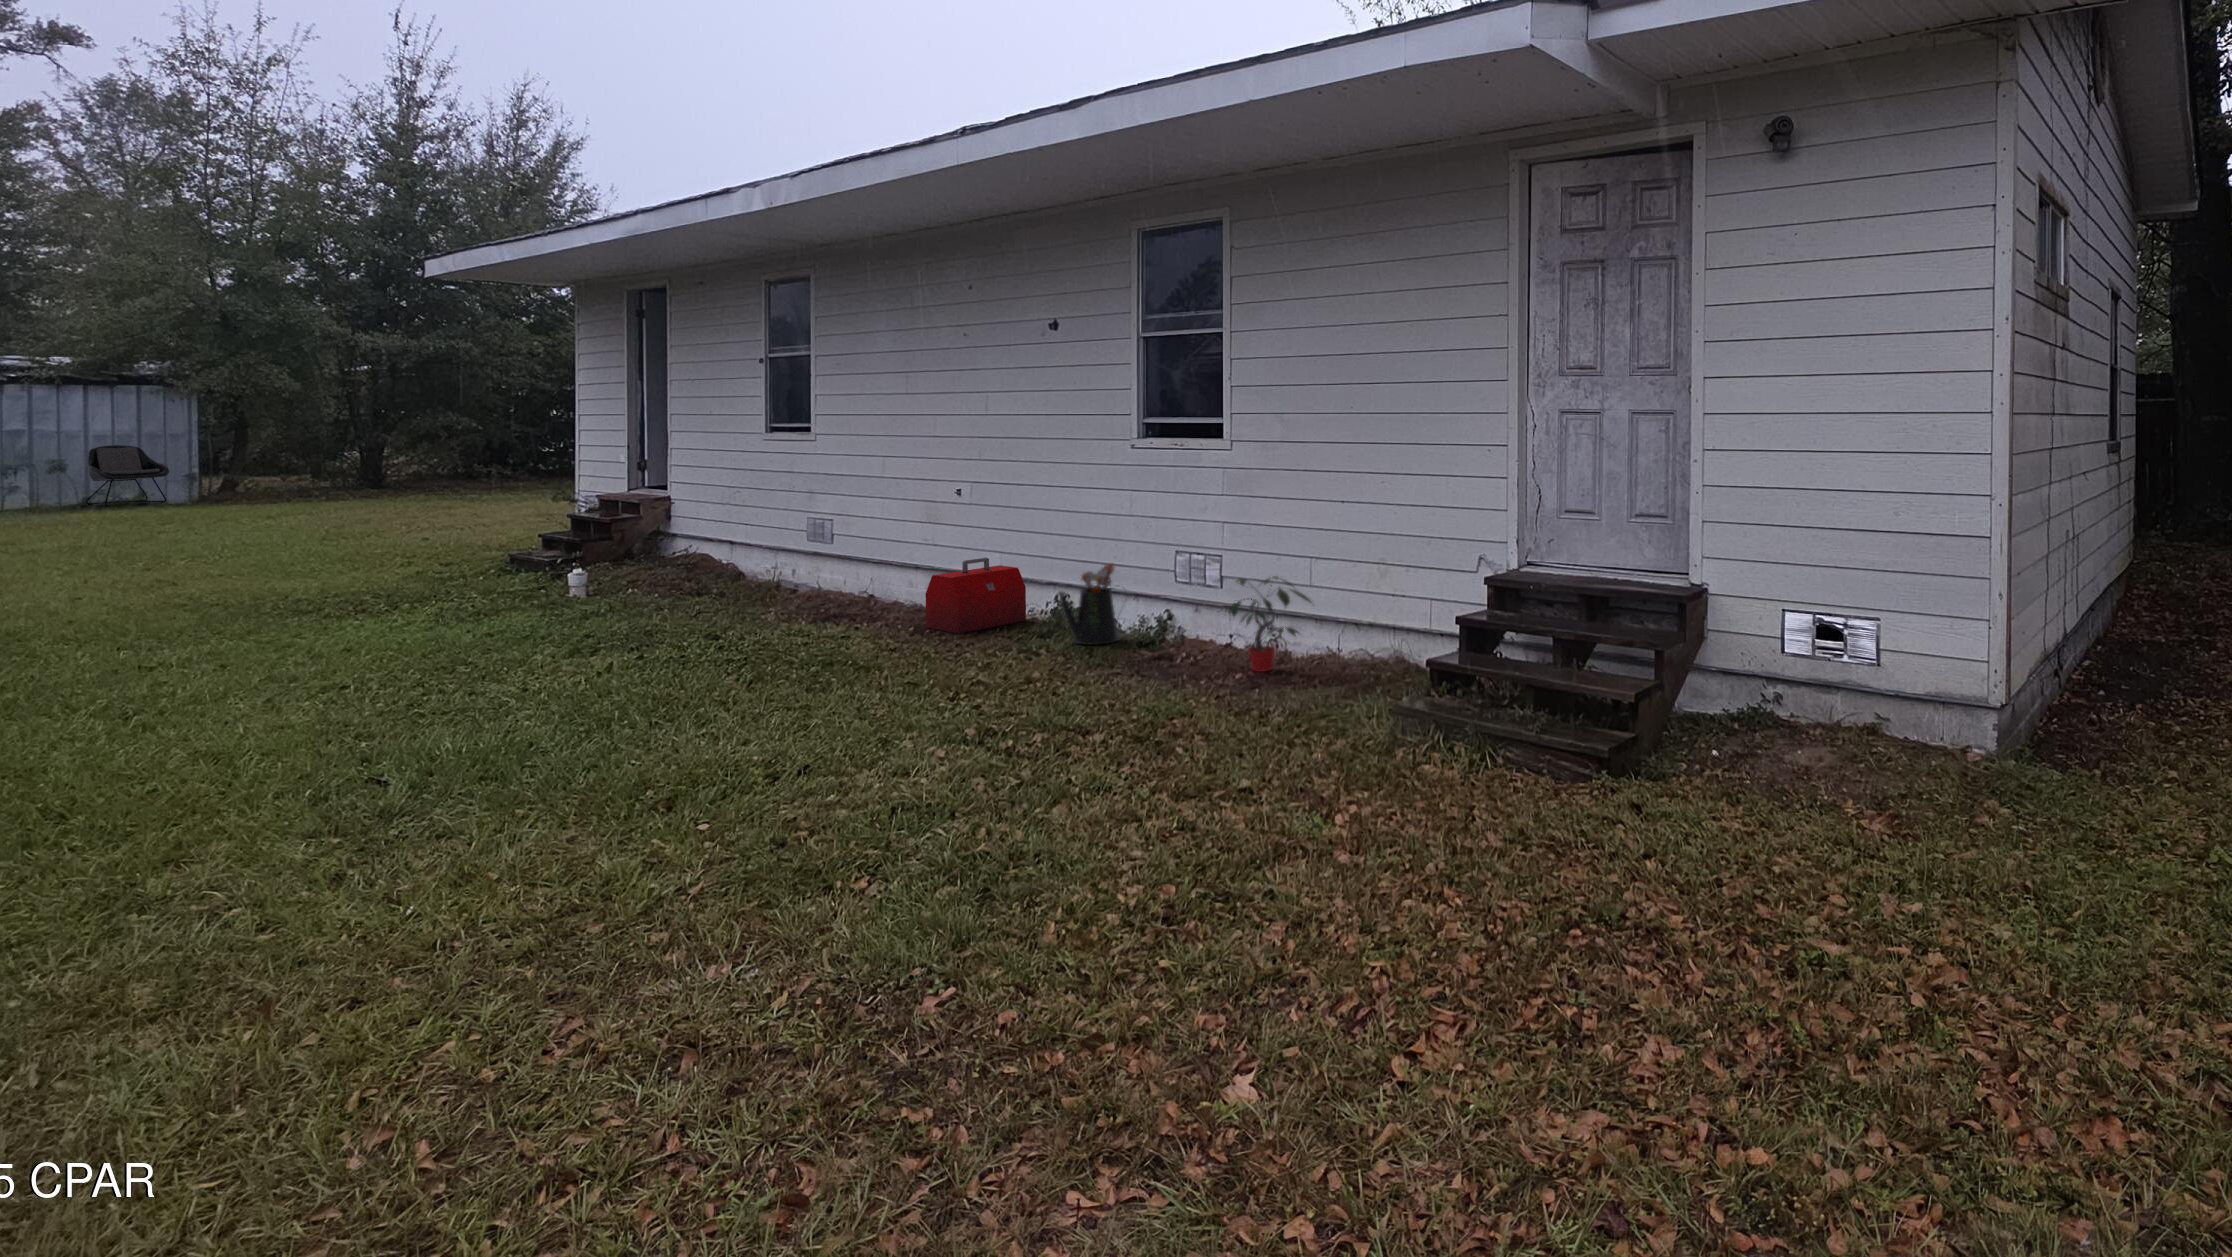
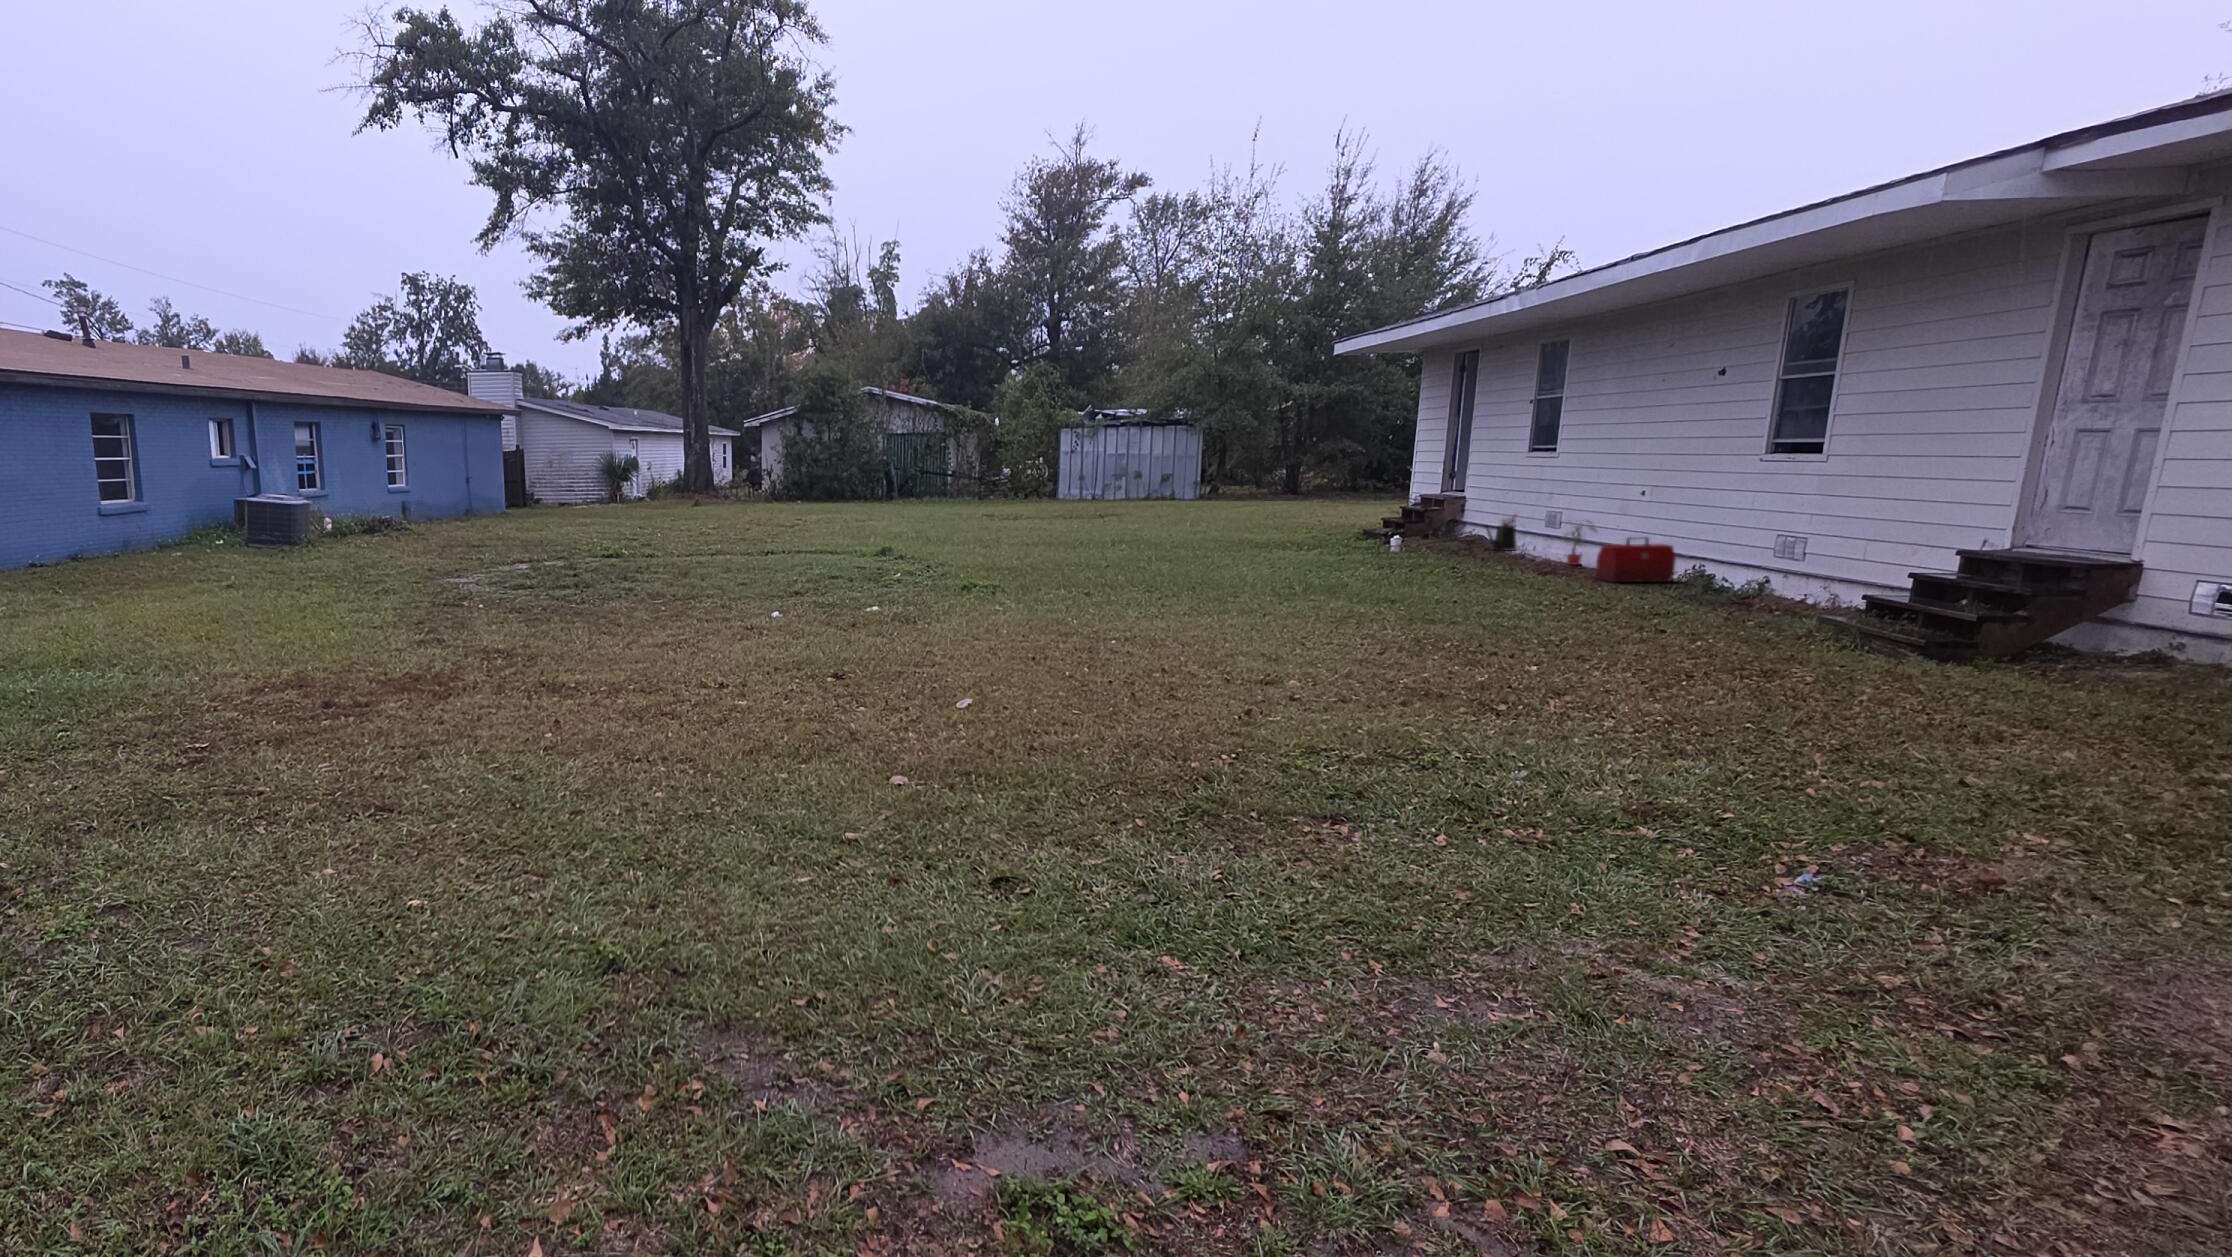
lounge chair: present [86,445,169,506] -> none [1153,462,1190,497]
watering can: present [1059,564,1124,645] -> present [1487,514,1517,551]
potted plant: present [1219,577,1311,672] -> present [1564,520,1596,565]

